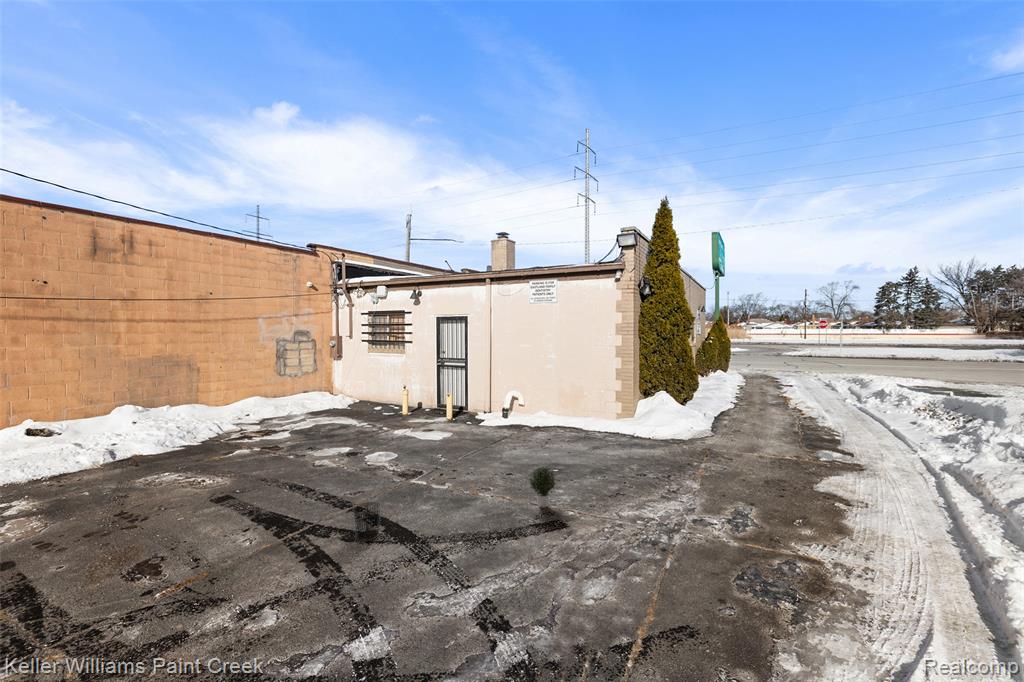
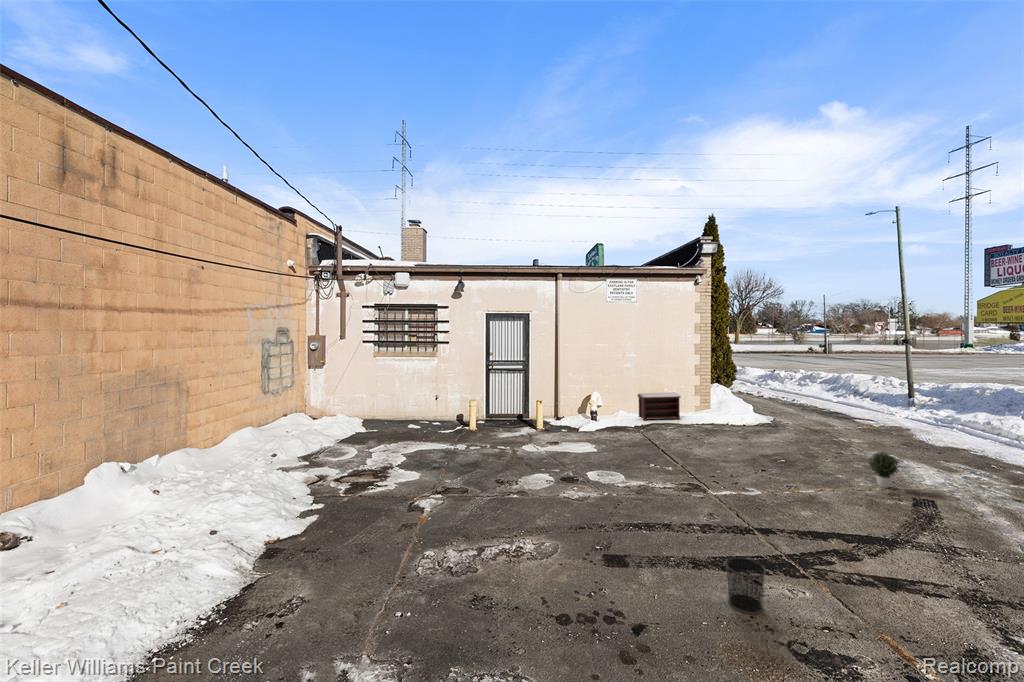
bench: none [552,396,595,427] -> present [638,392,681,421]
waste bin: present [353,502,381,541] -> present [725,557,766,614]

